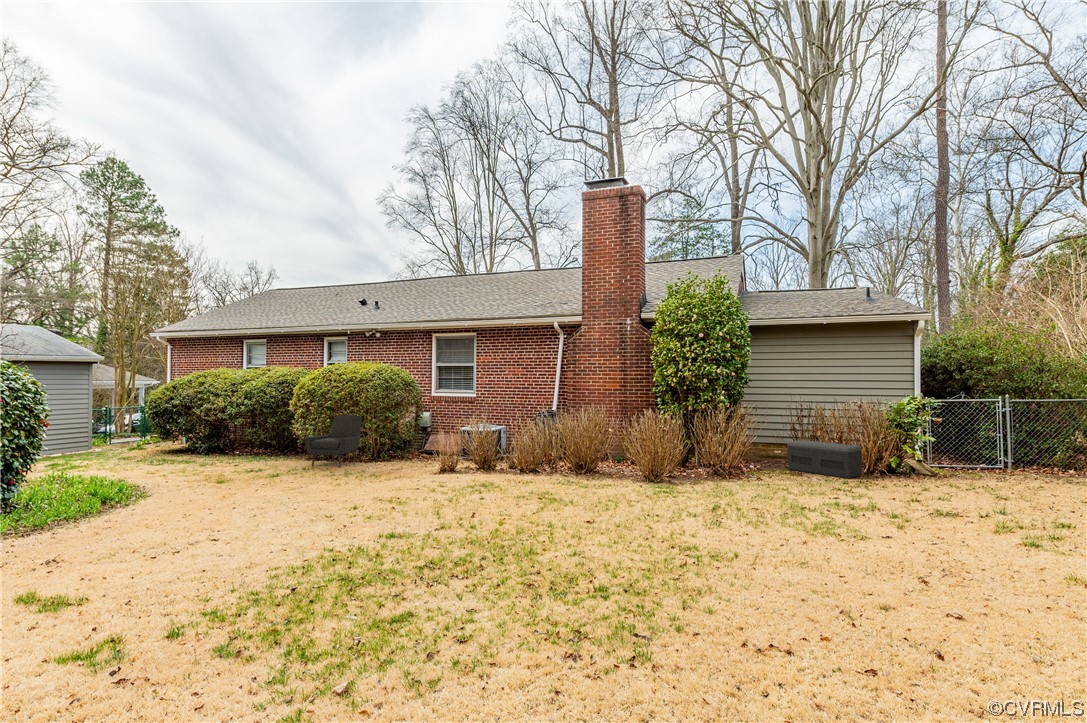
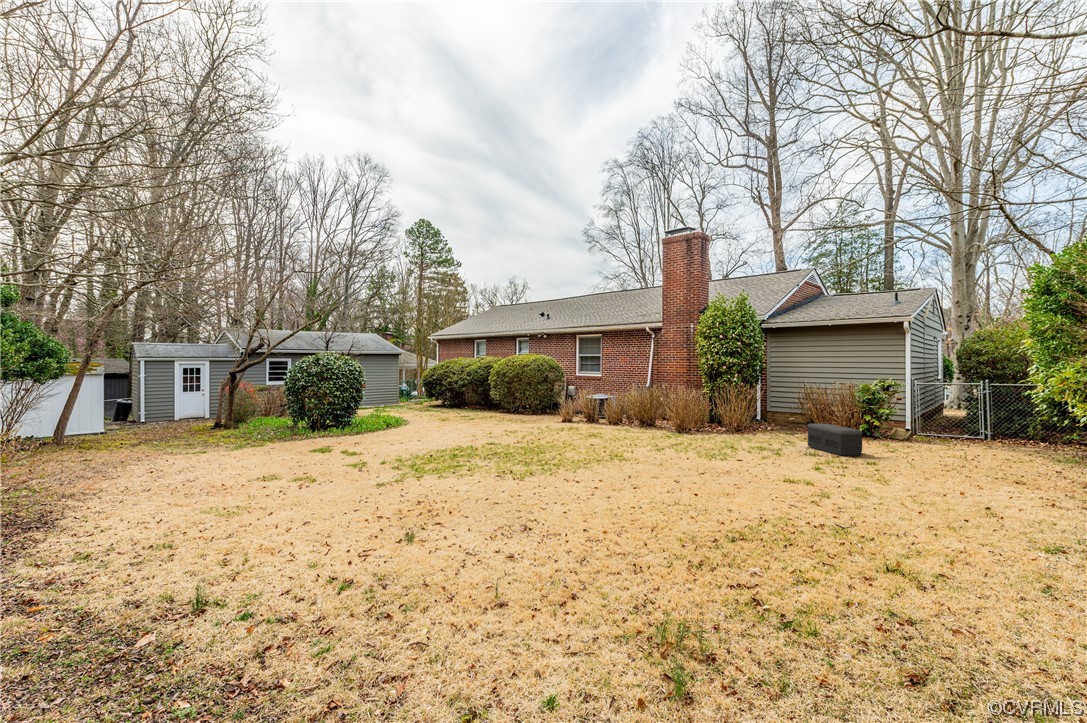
chair: present [304,414,361,467] -> none [488,387,522,421]

